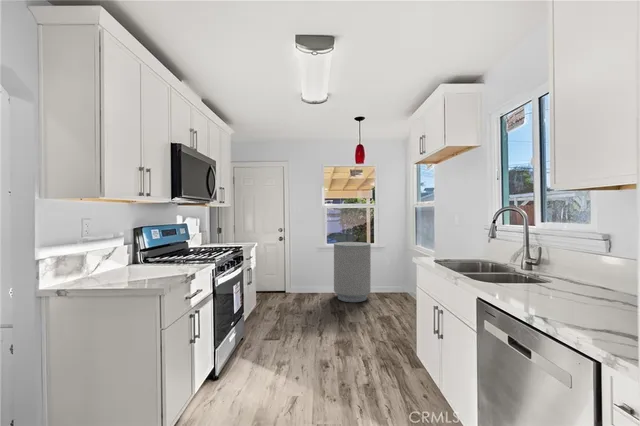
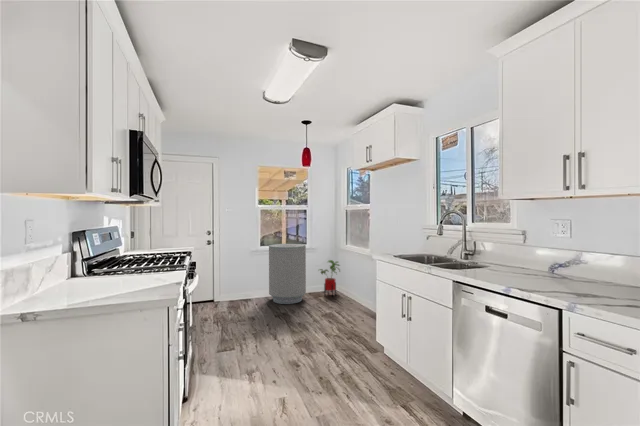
house plant: none [385,261,410,299] -> present [320,260,339,296]

